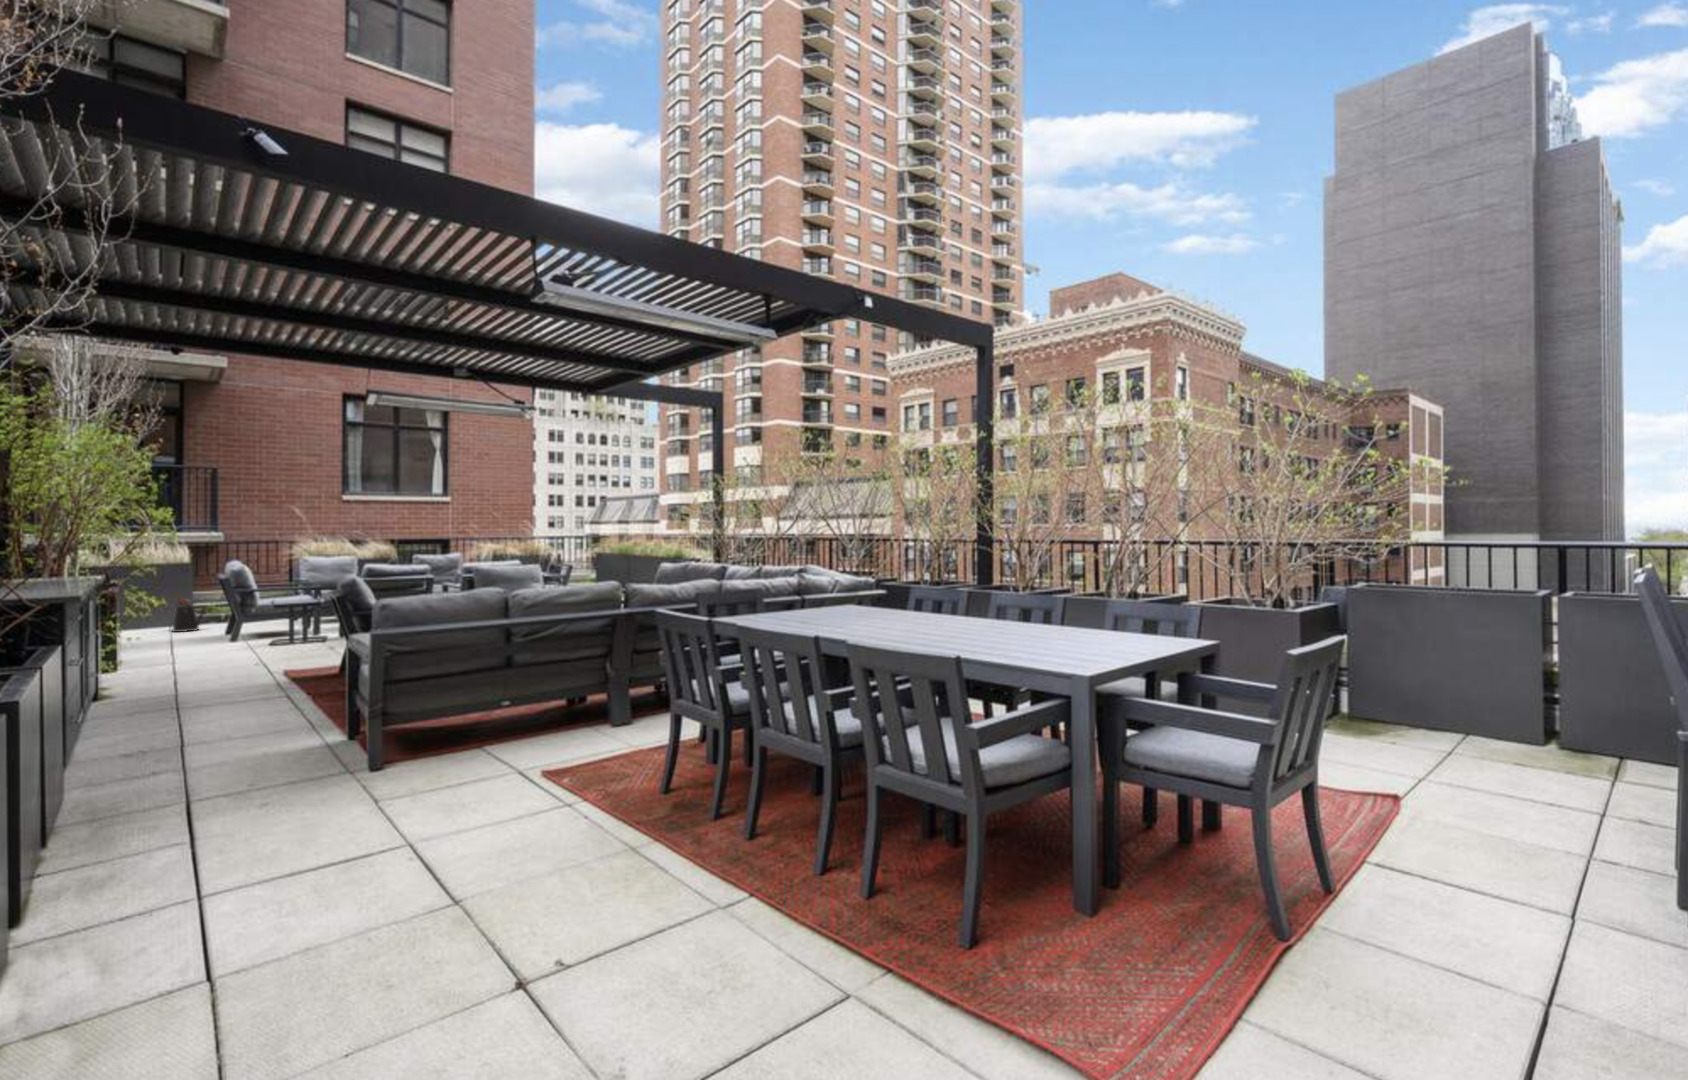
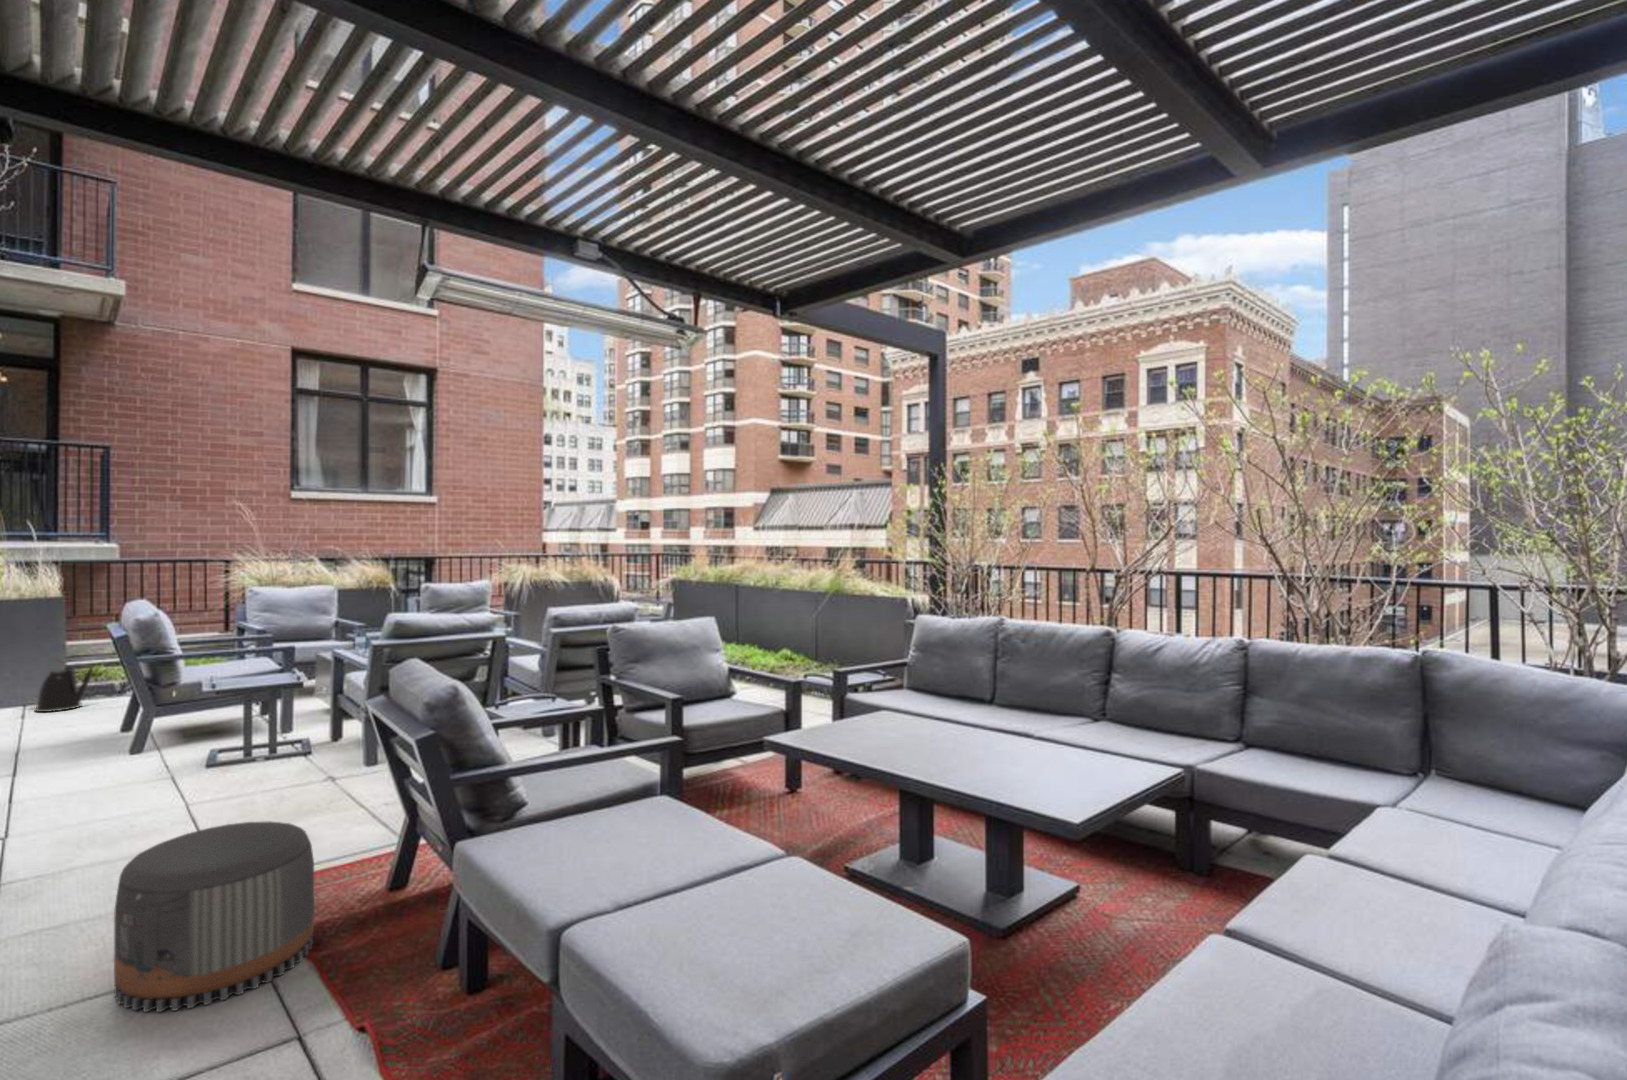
pouf: none [220,640,303,701] -> present [114,821,314,1012]

